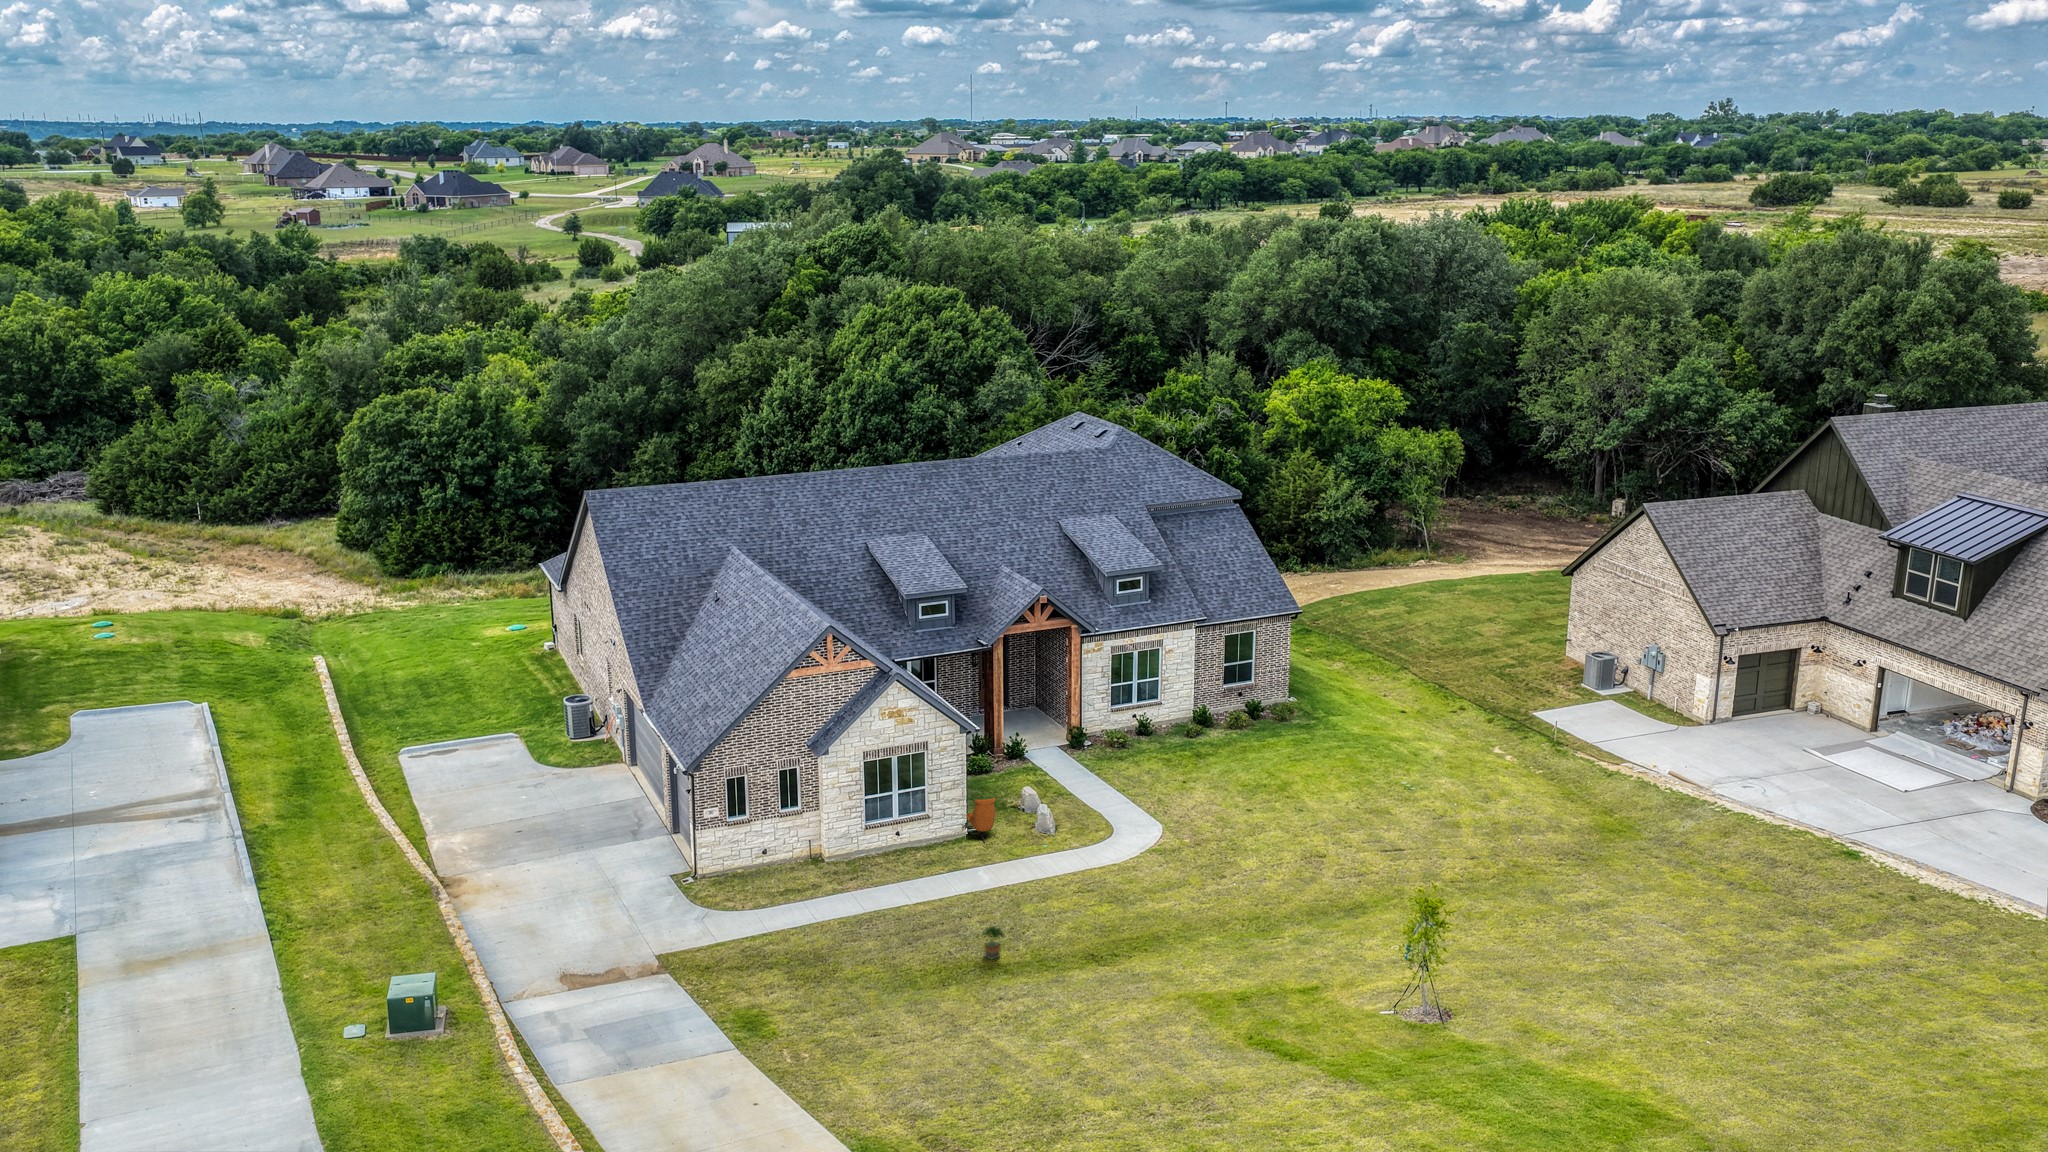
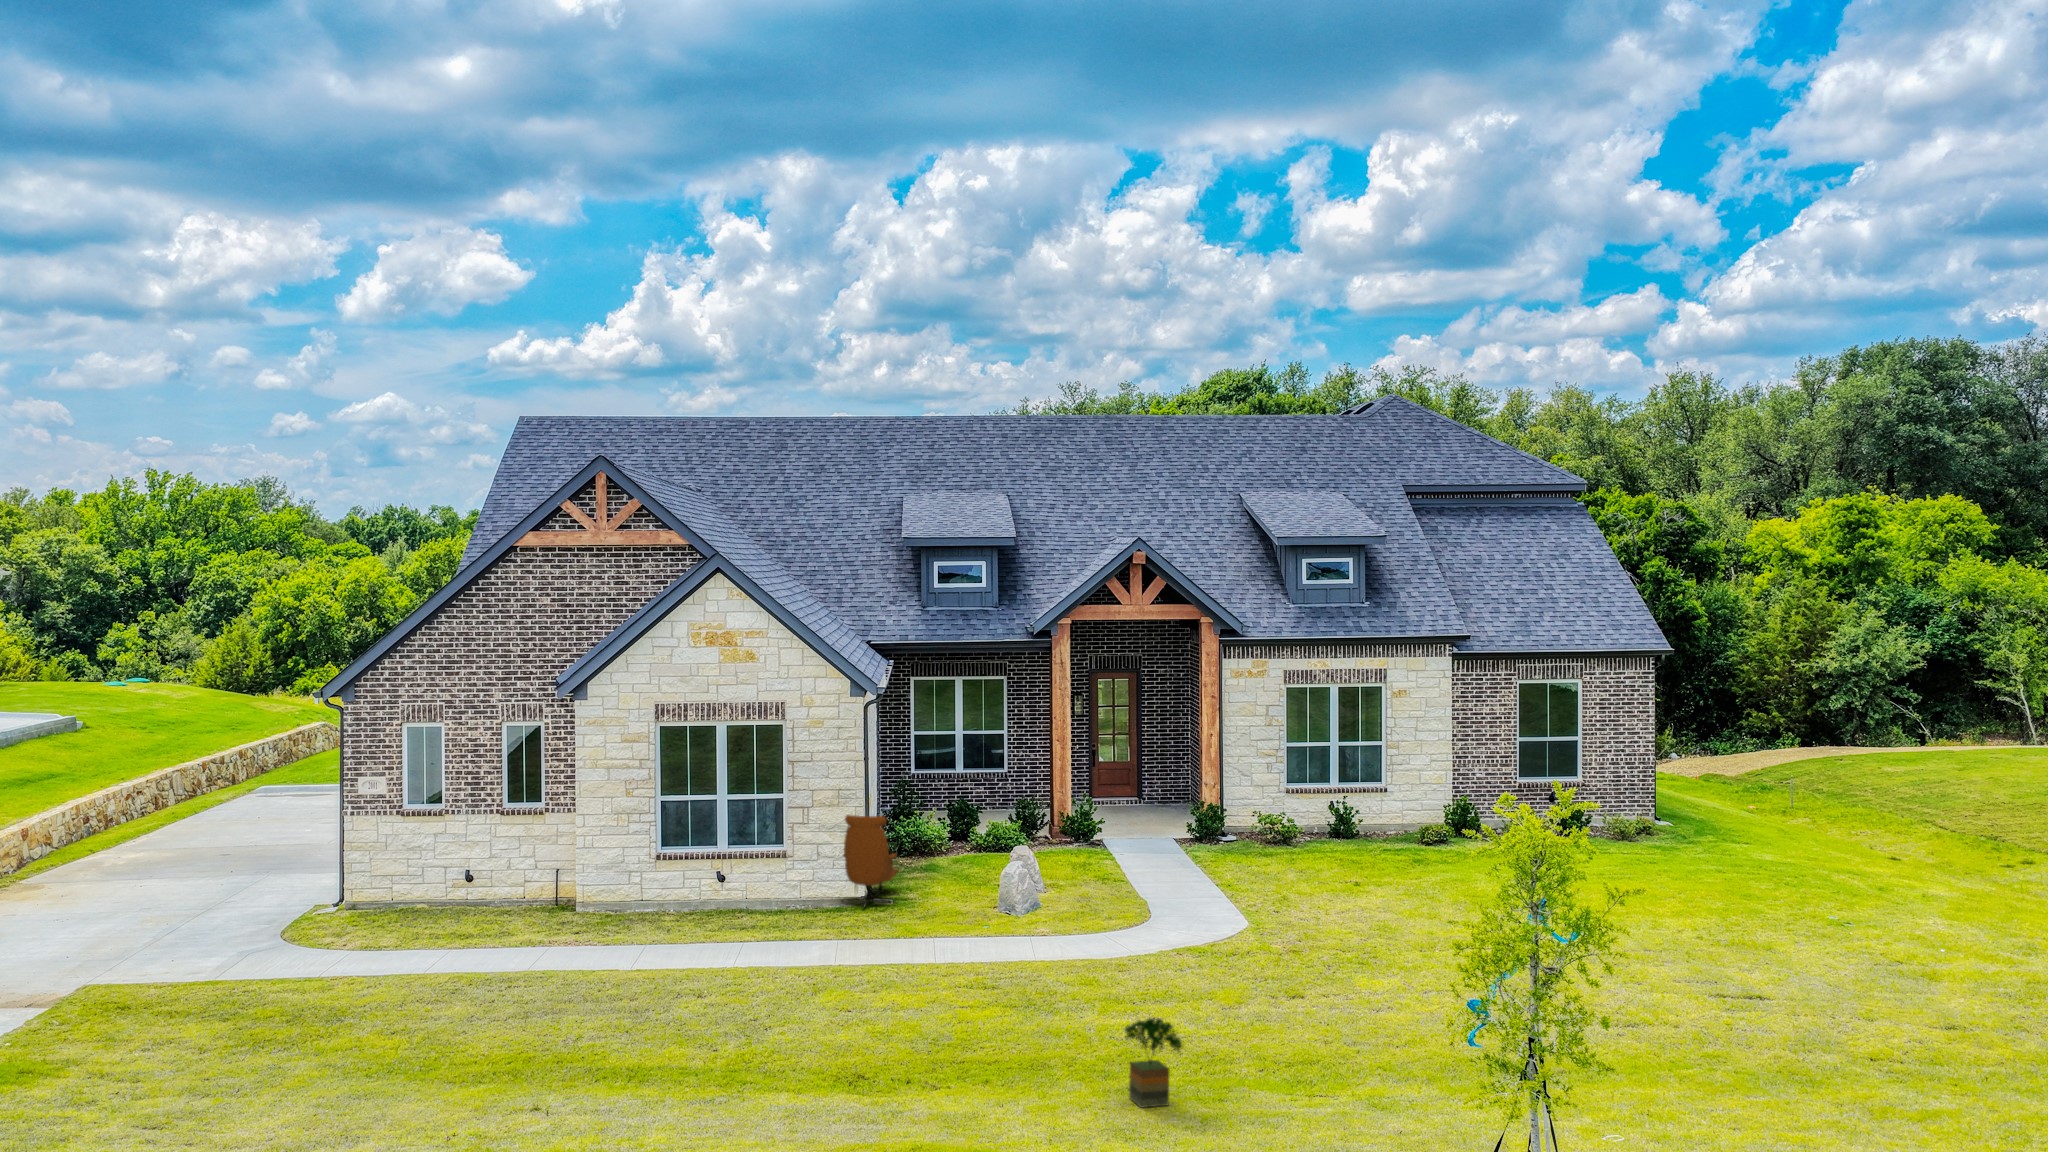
potted tree: present [983,926,1005,959] -> present [1125,1018,1183,1108]

